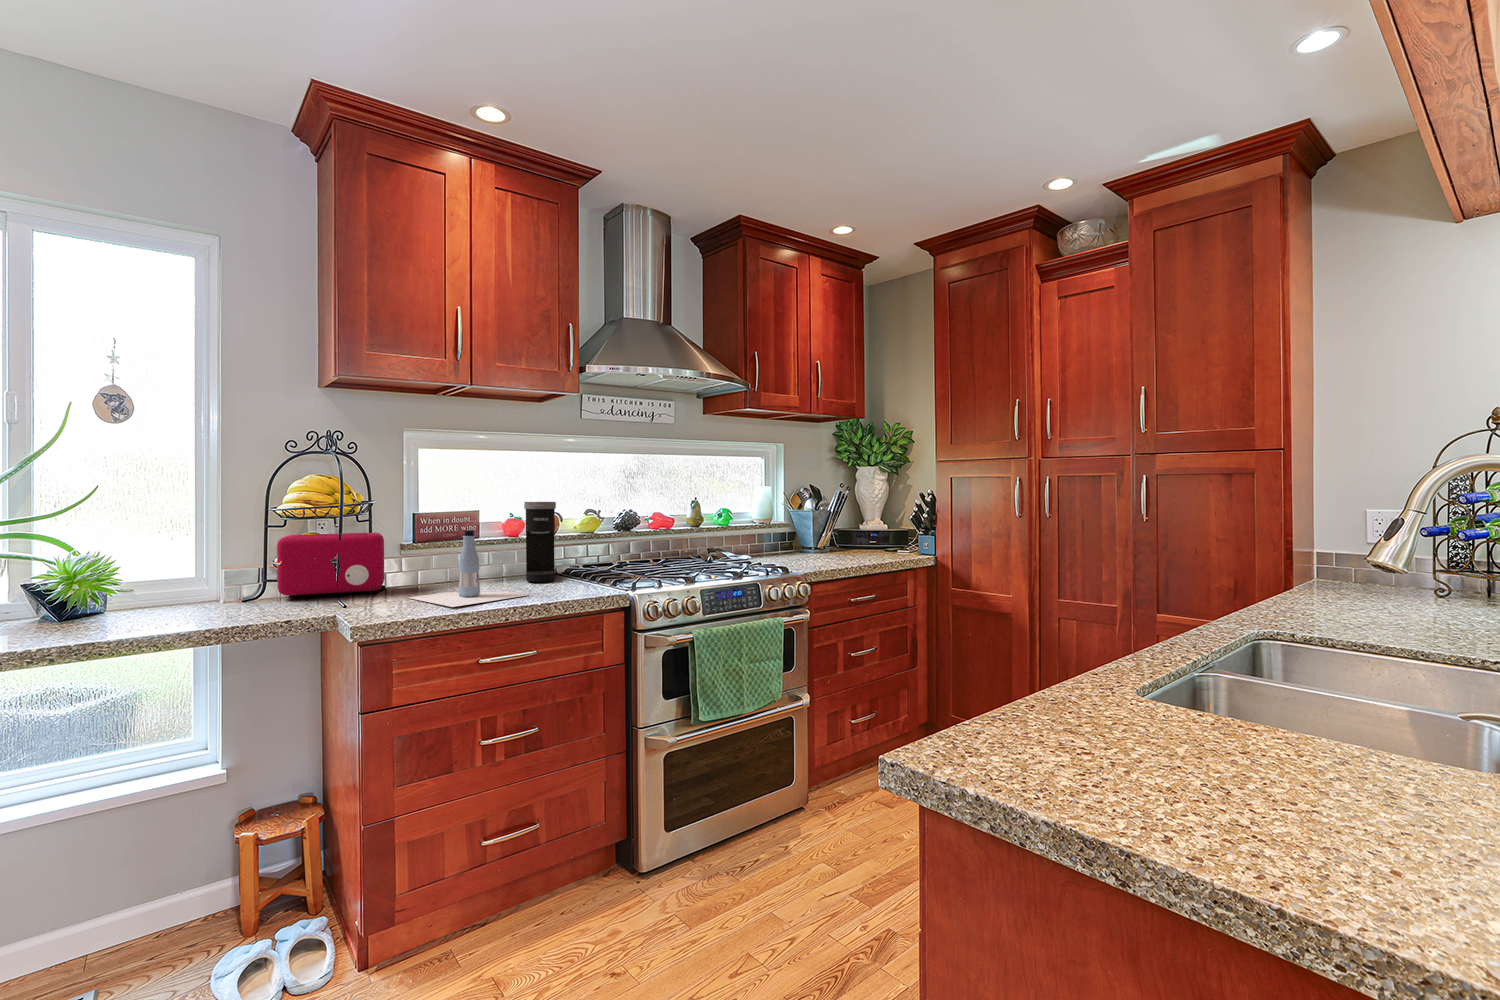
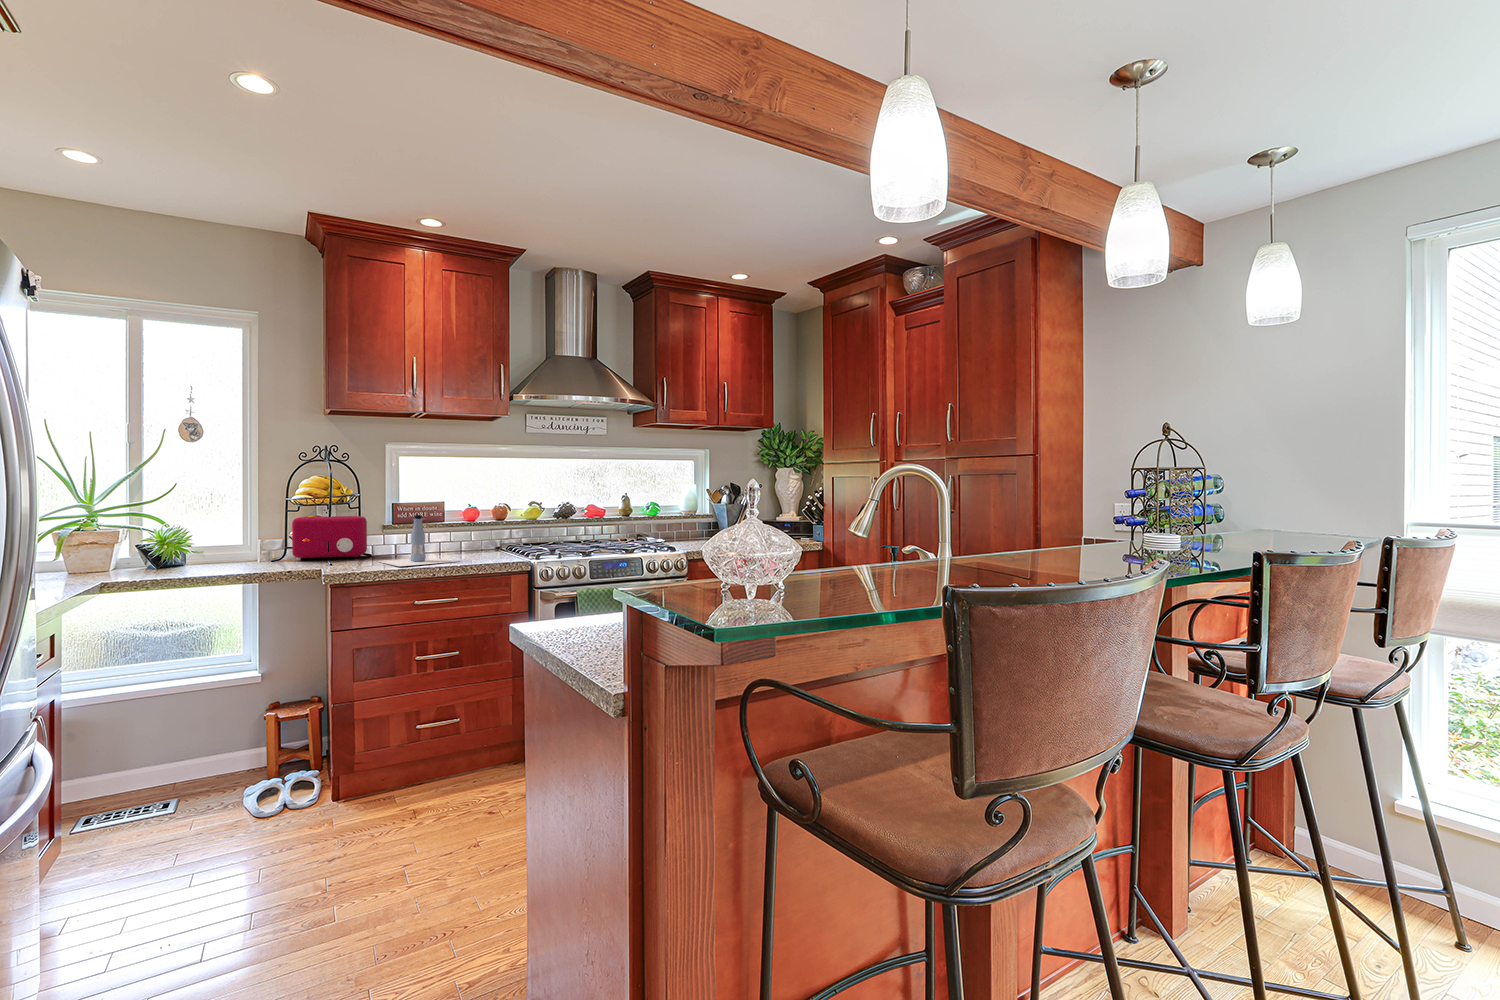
coffee maker: present [524,502,556,582] -> none [466,496,494,554]

